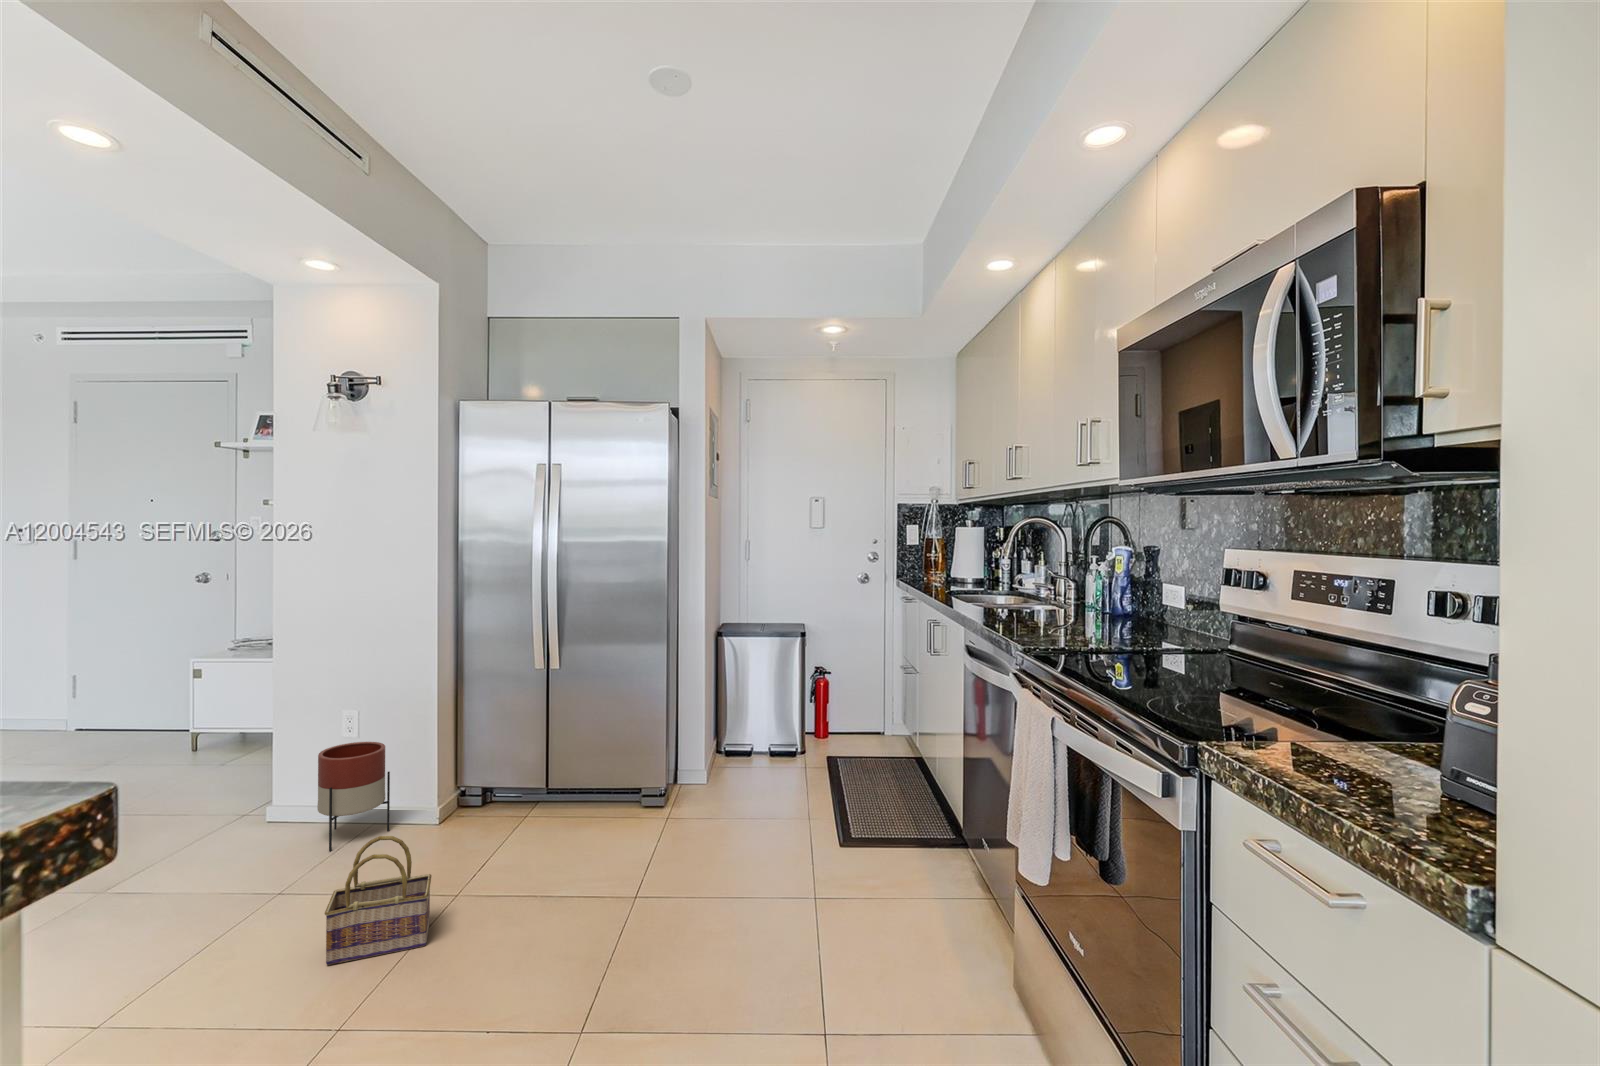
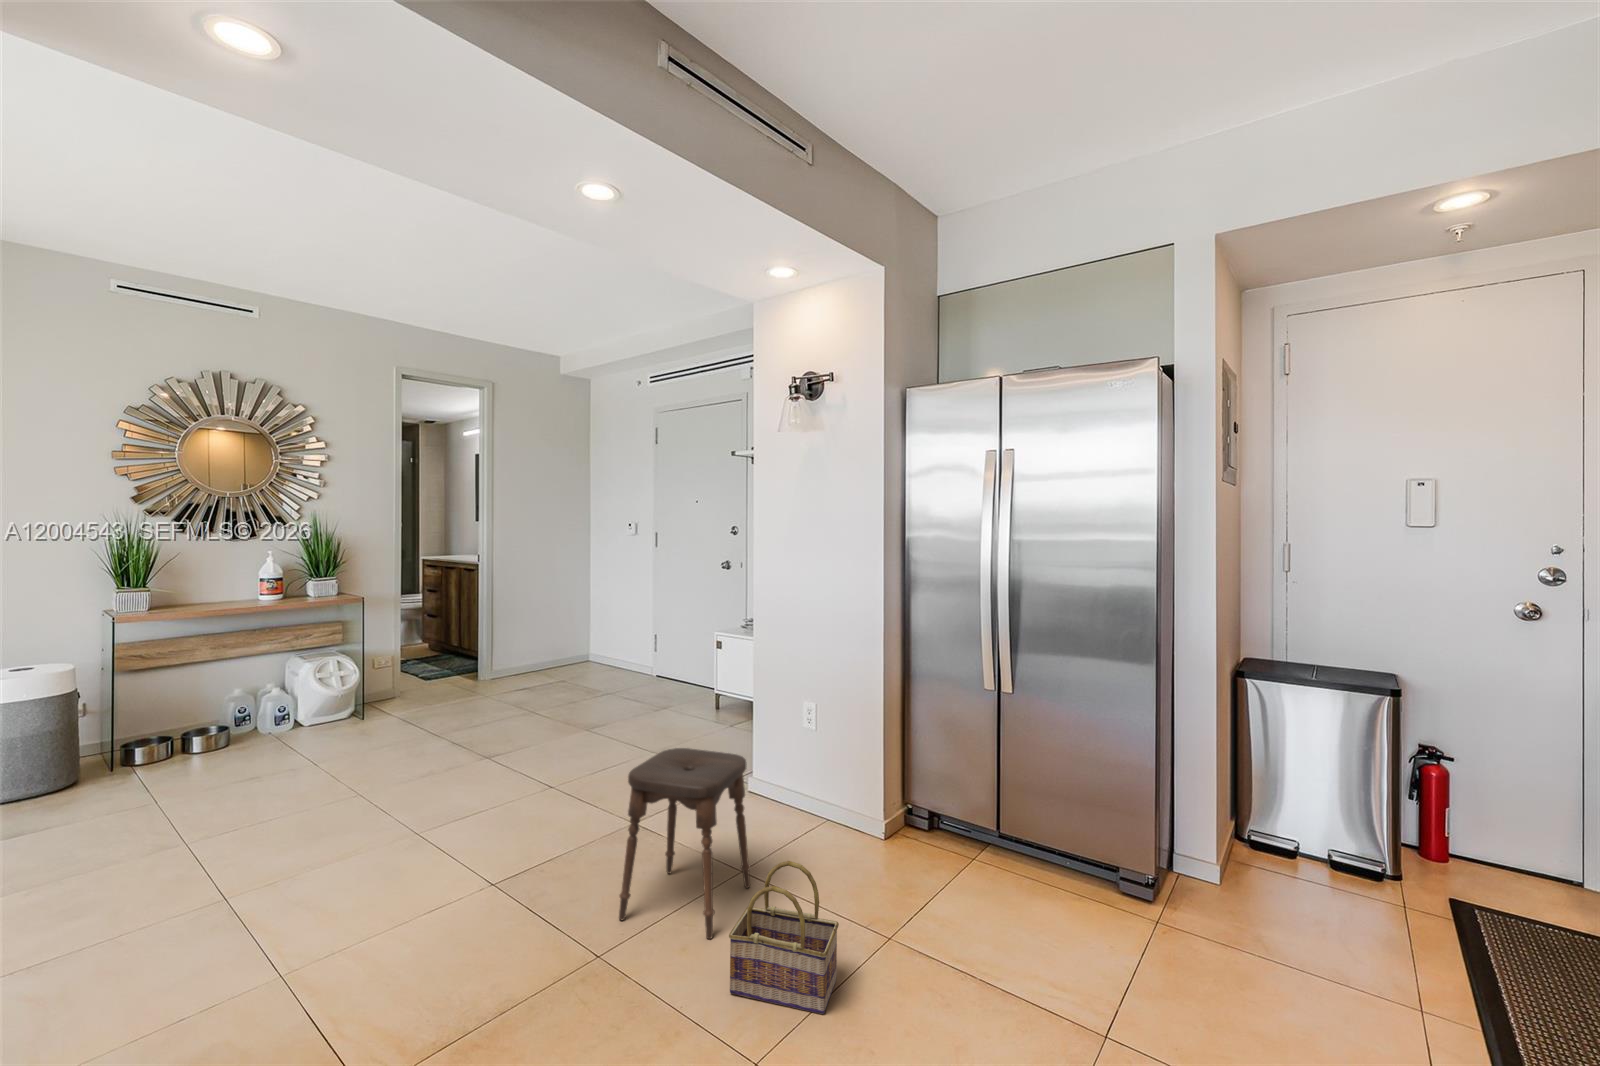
planter: present [317,742,390,851] -> none [775,736,836,843]
stool: none [153,765,310,963] -> present [619,748,751,939]

